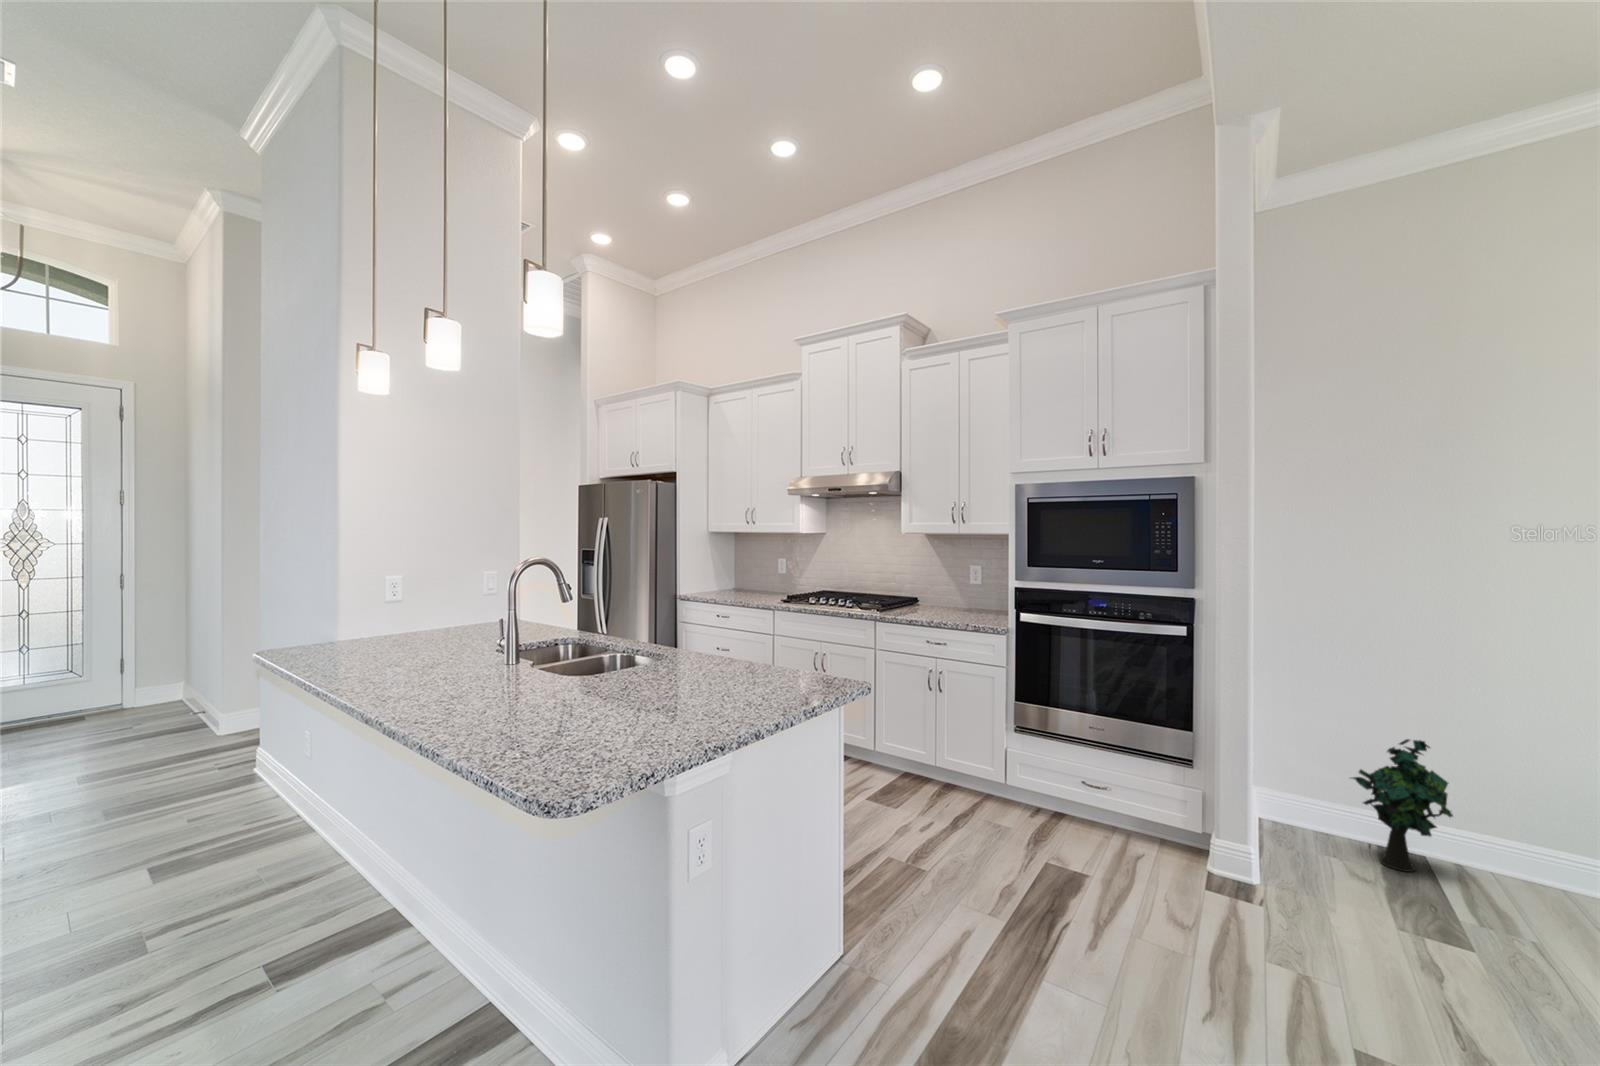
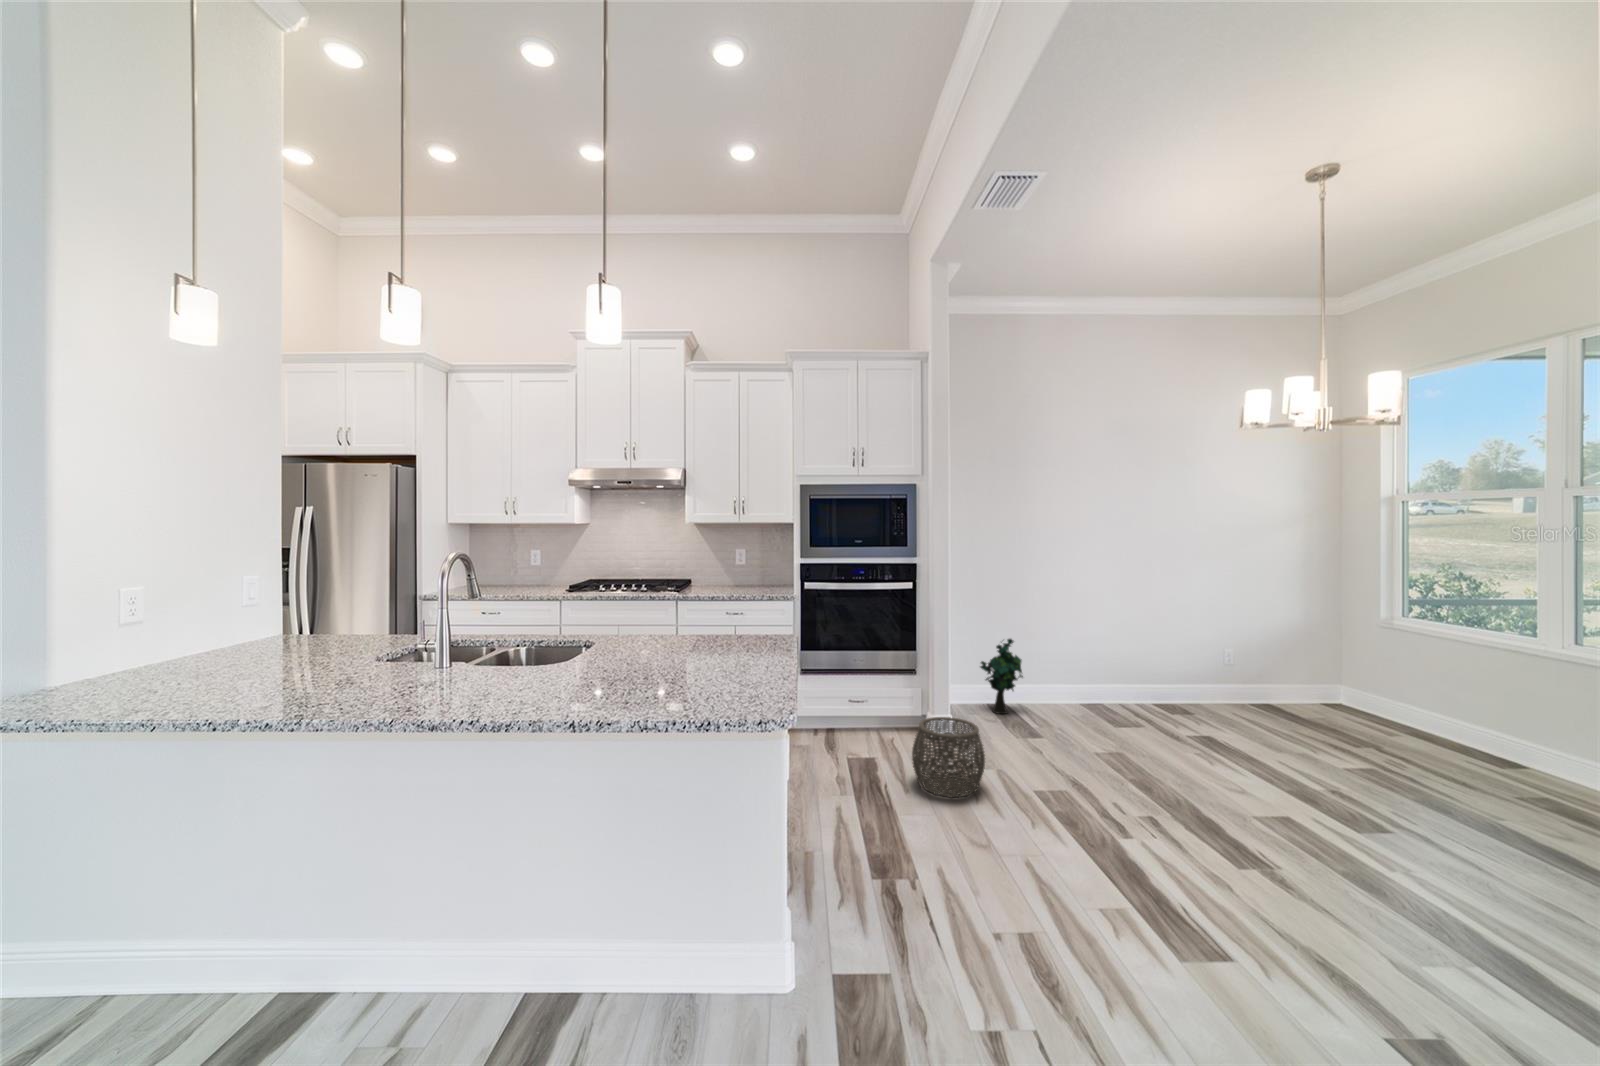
woven basket: none [1105,843,1241,996] -> present [912,717,985,797]

